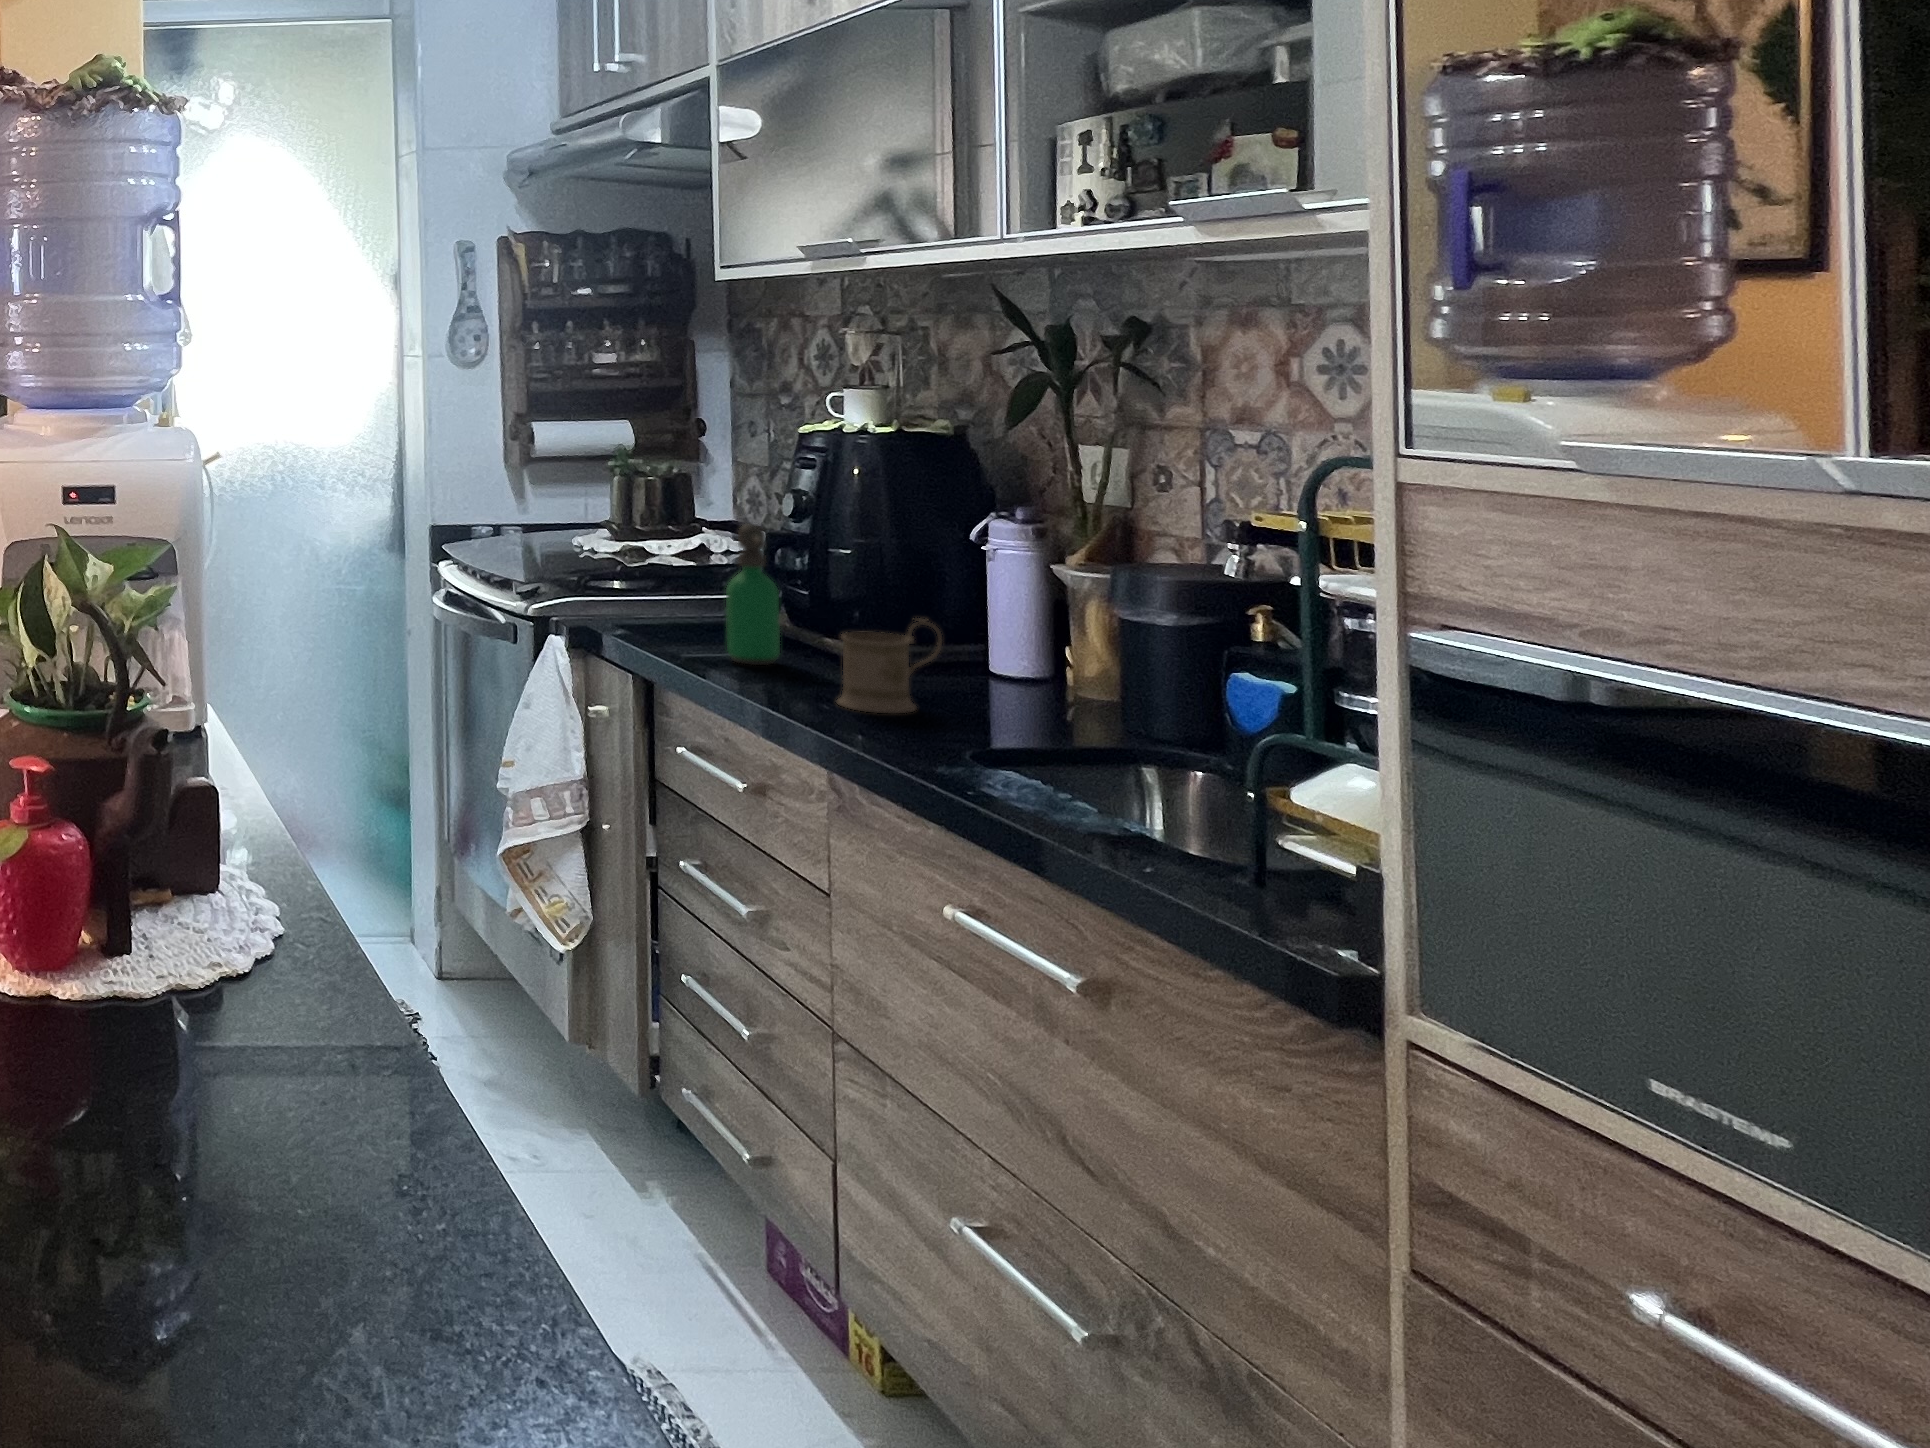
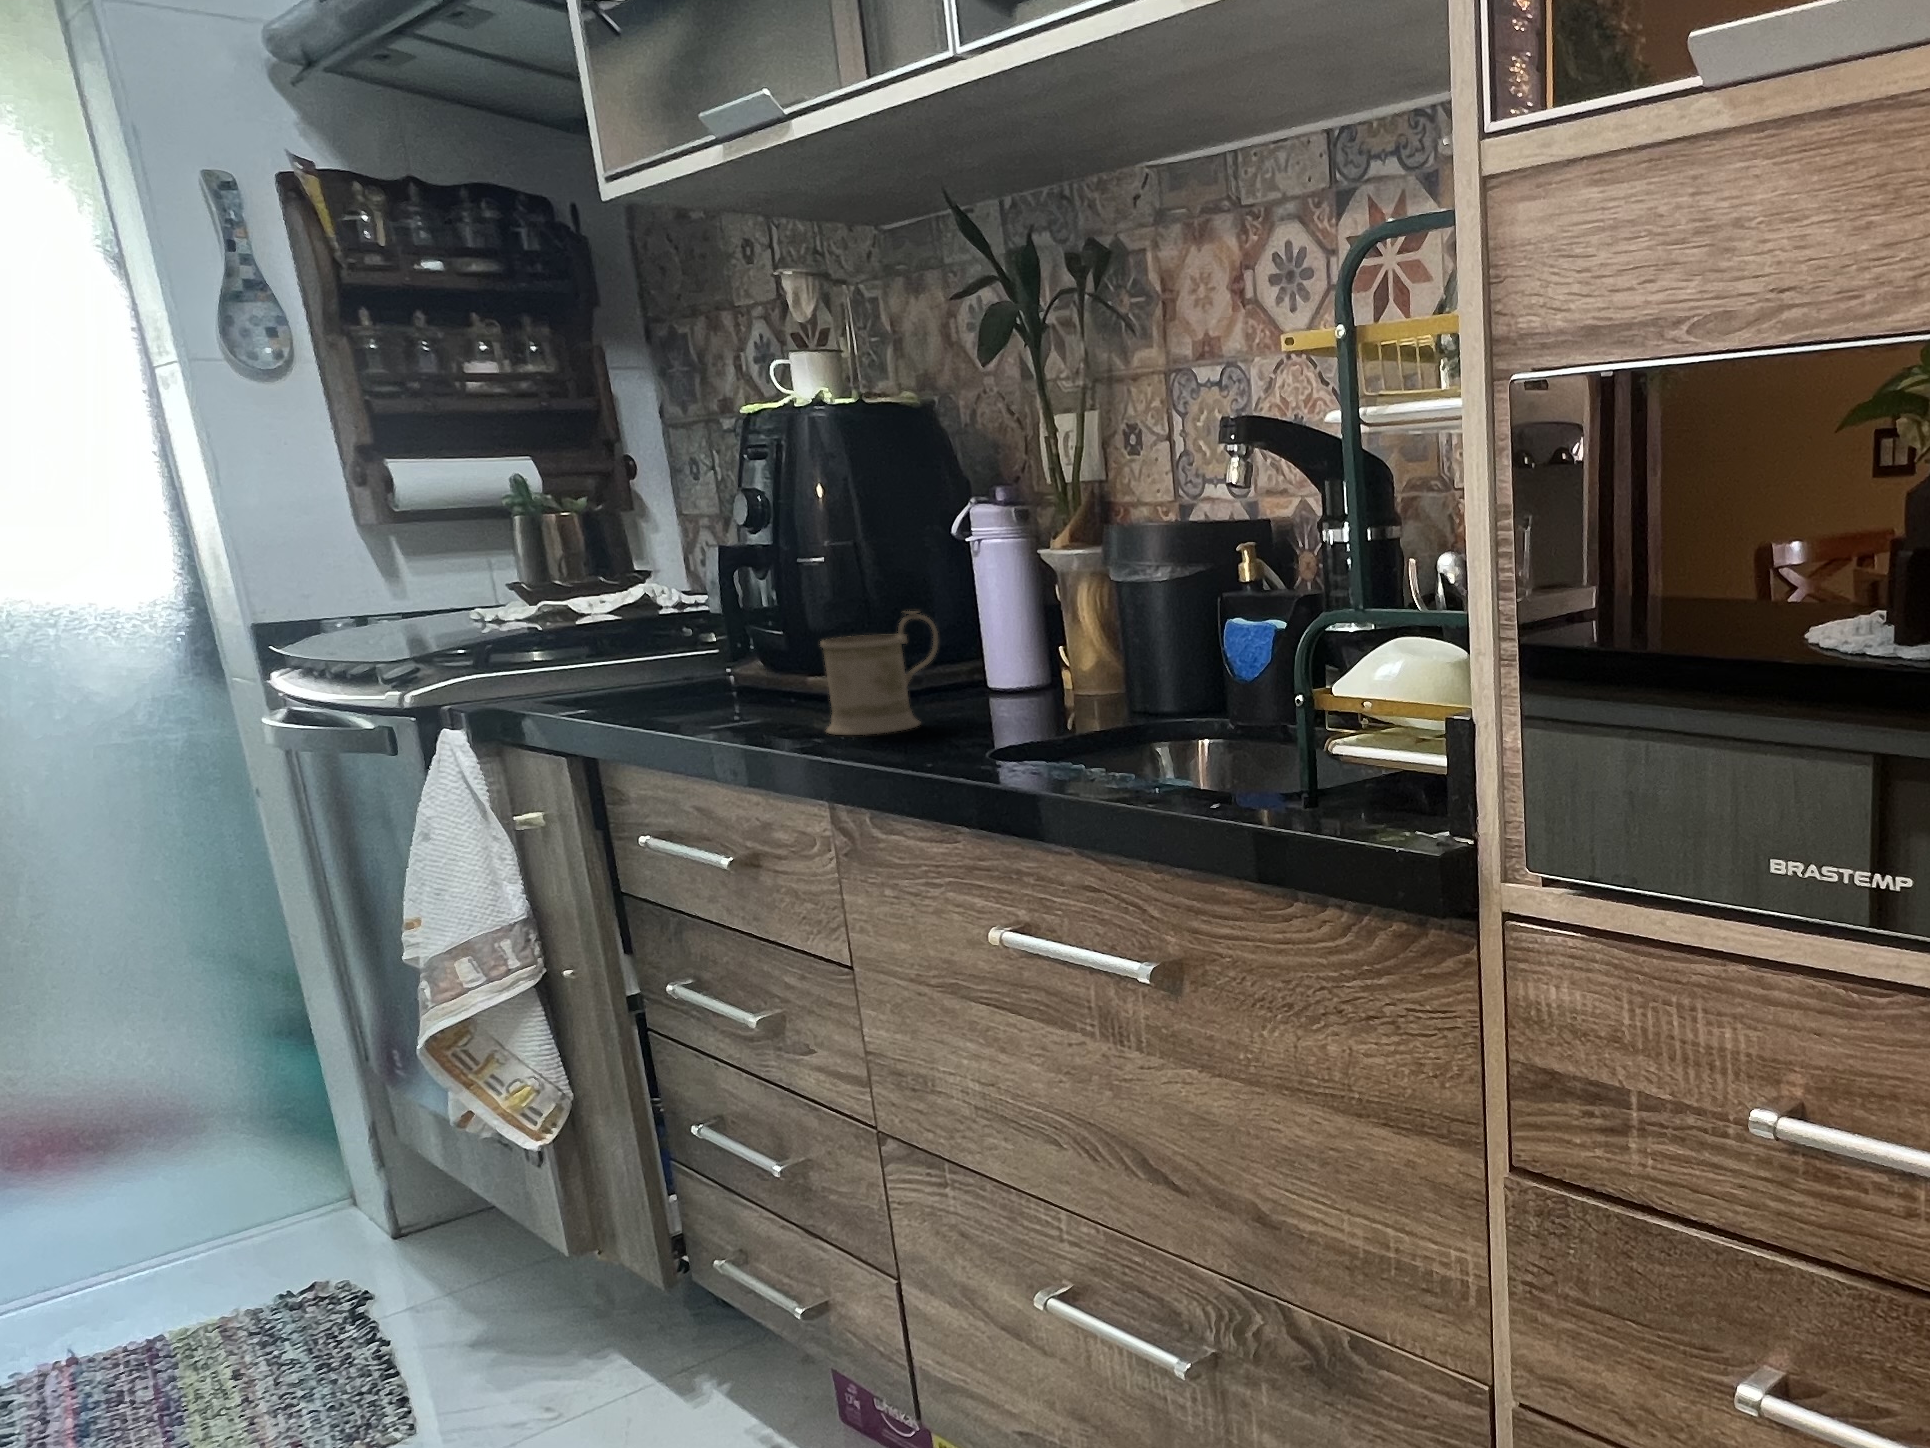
soap dispenser: present [726,523,780,665] -> none [669,522,751,713]

